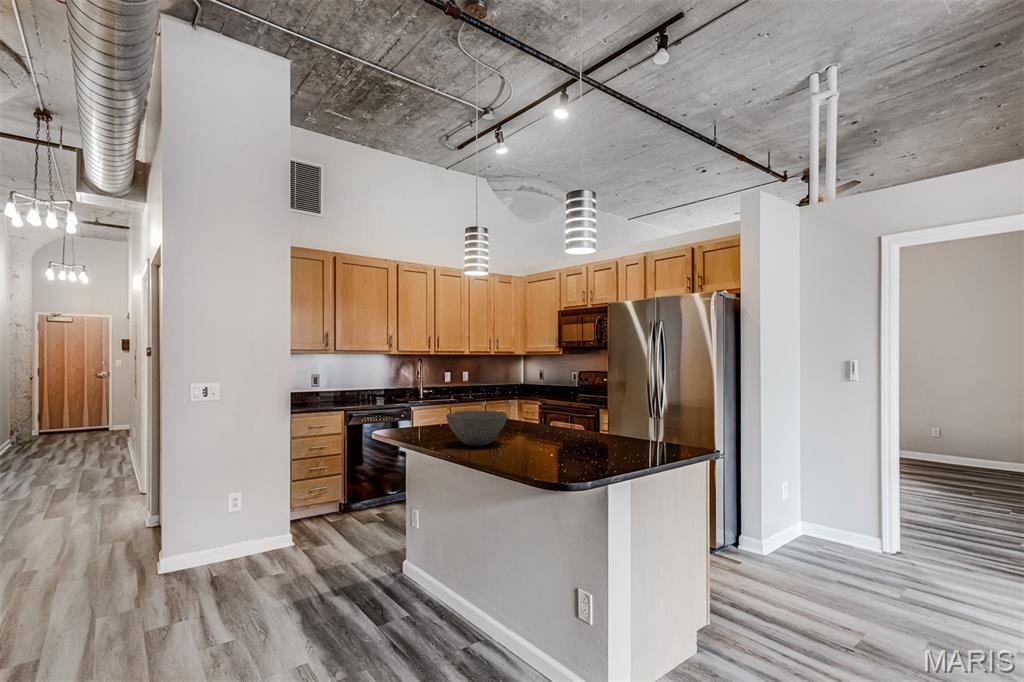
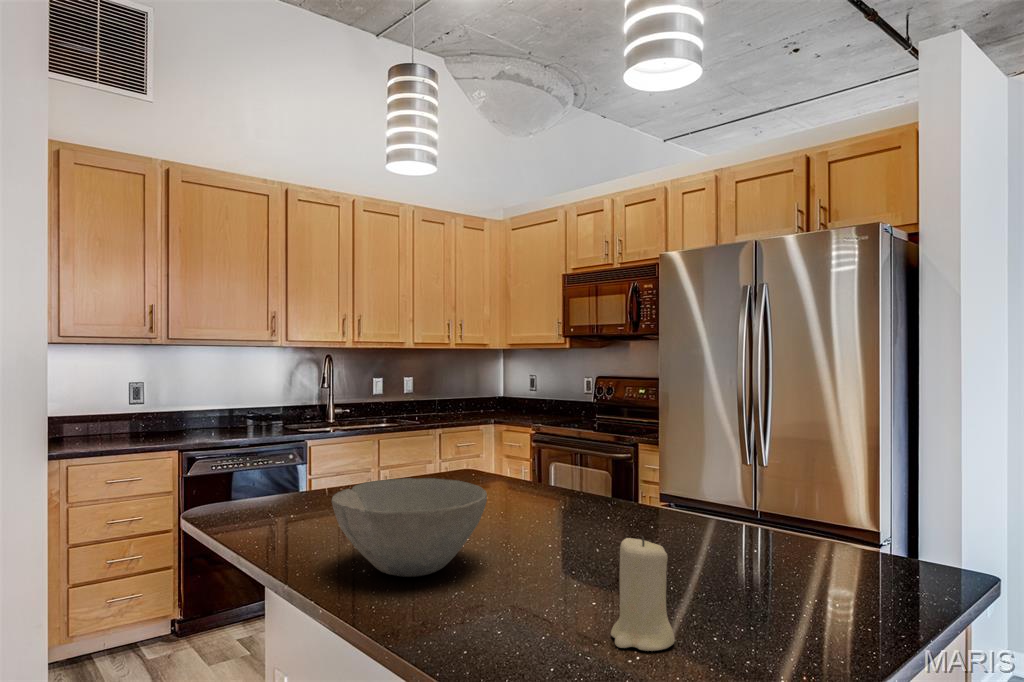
candle: none [549,423,570,460] -> present [611,536,675,651]

